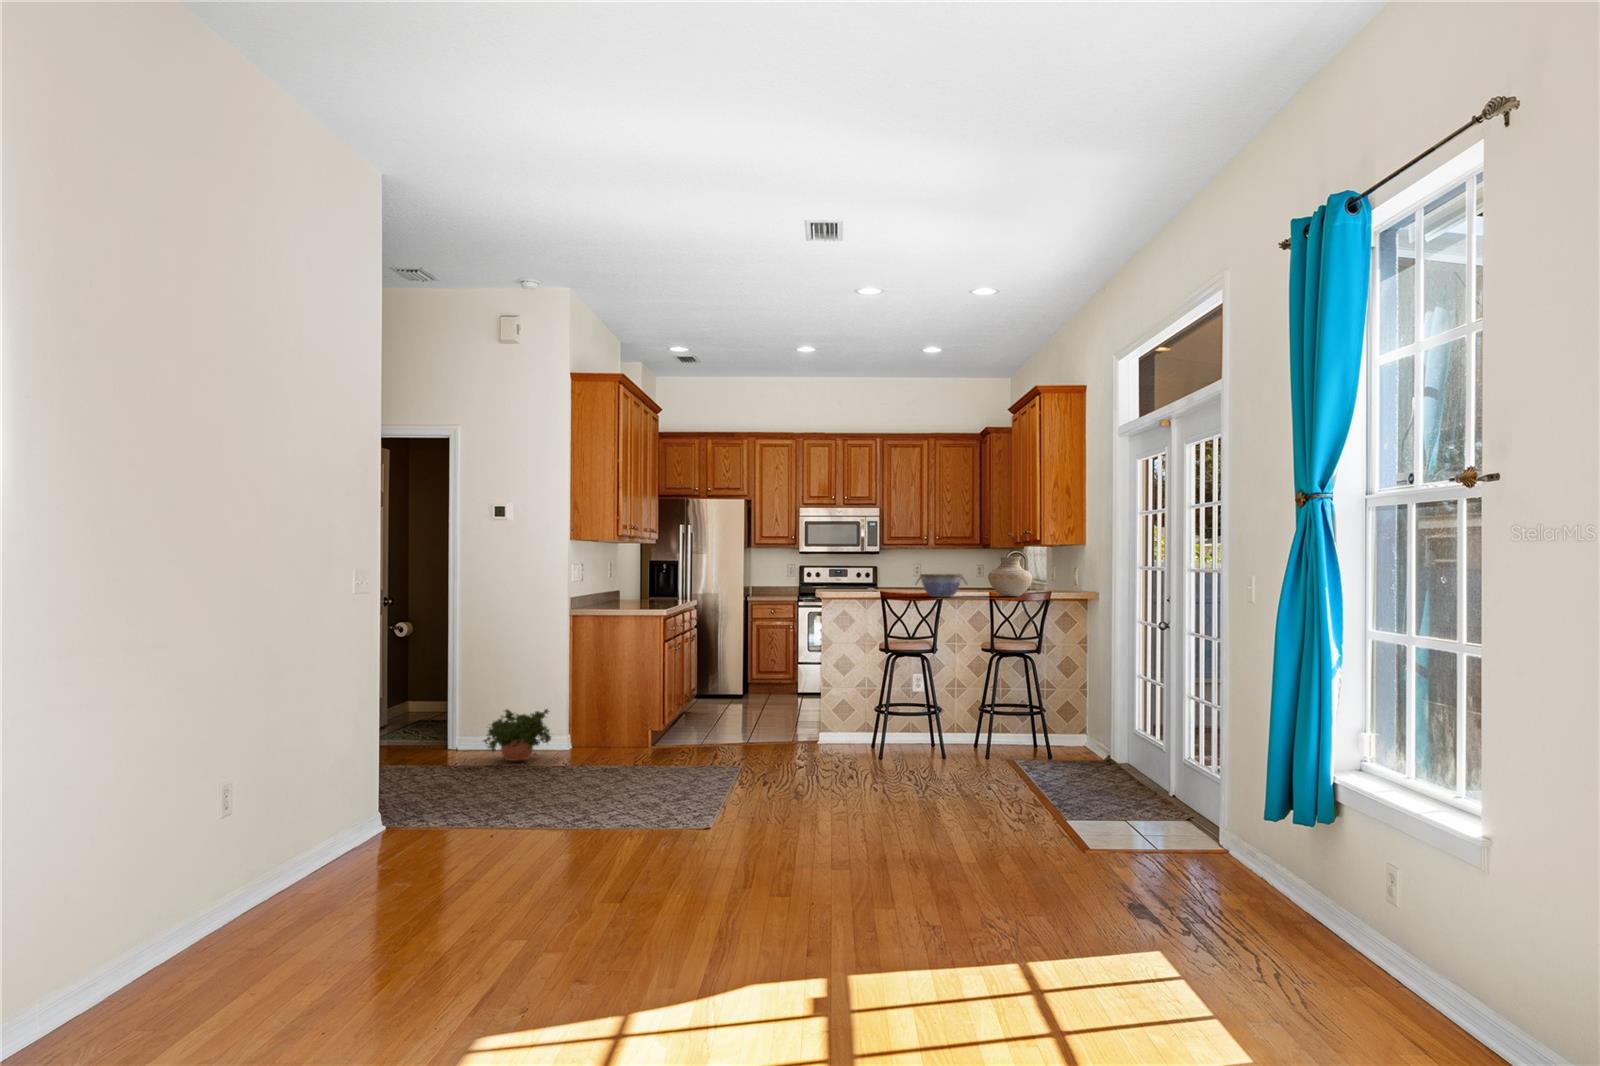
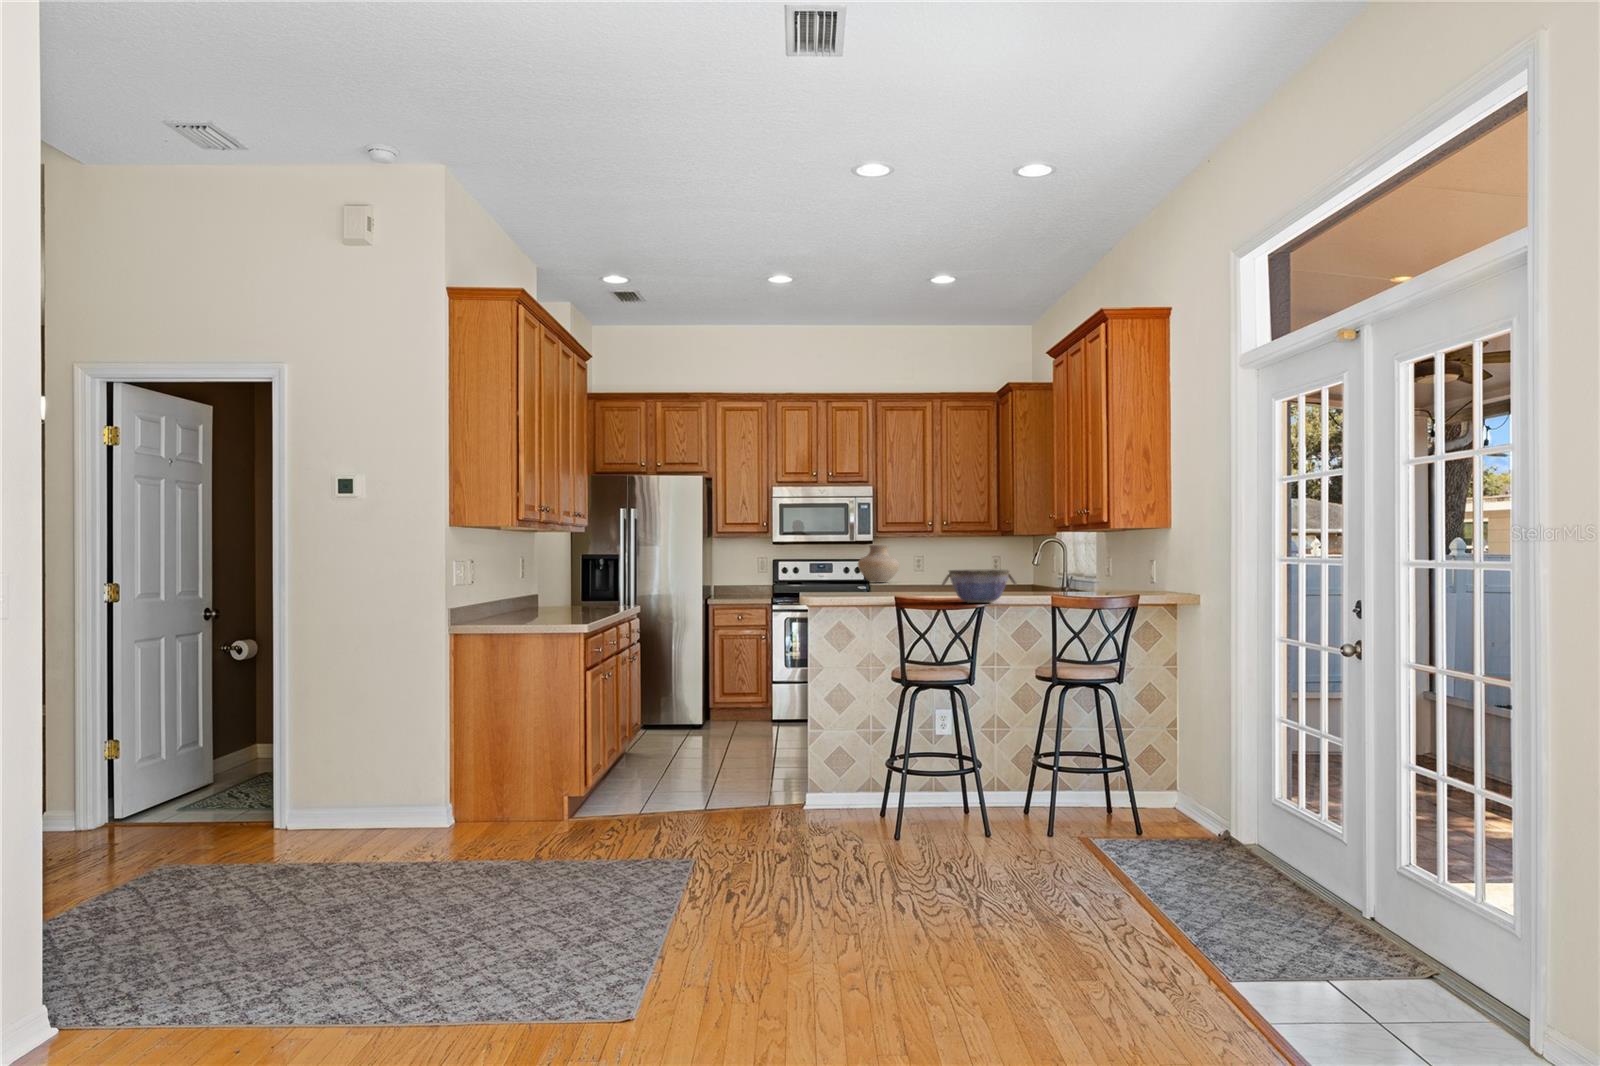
vase: present [988,557,1032,596] -> present [858,545,899,582]
potted plant: present [483,709,551,761] -> none [301,772,420,863]

